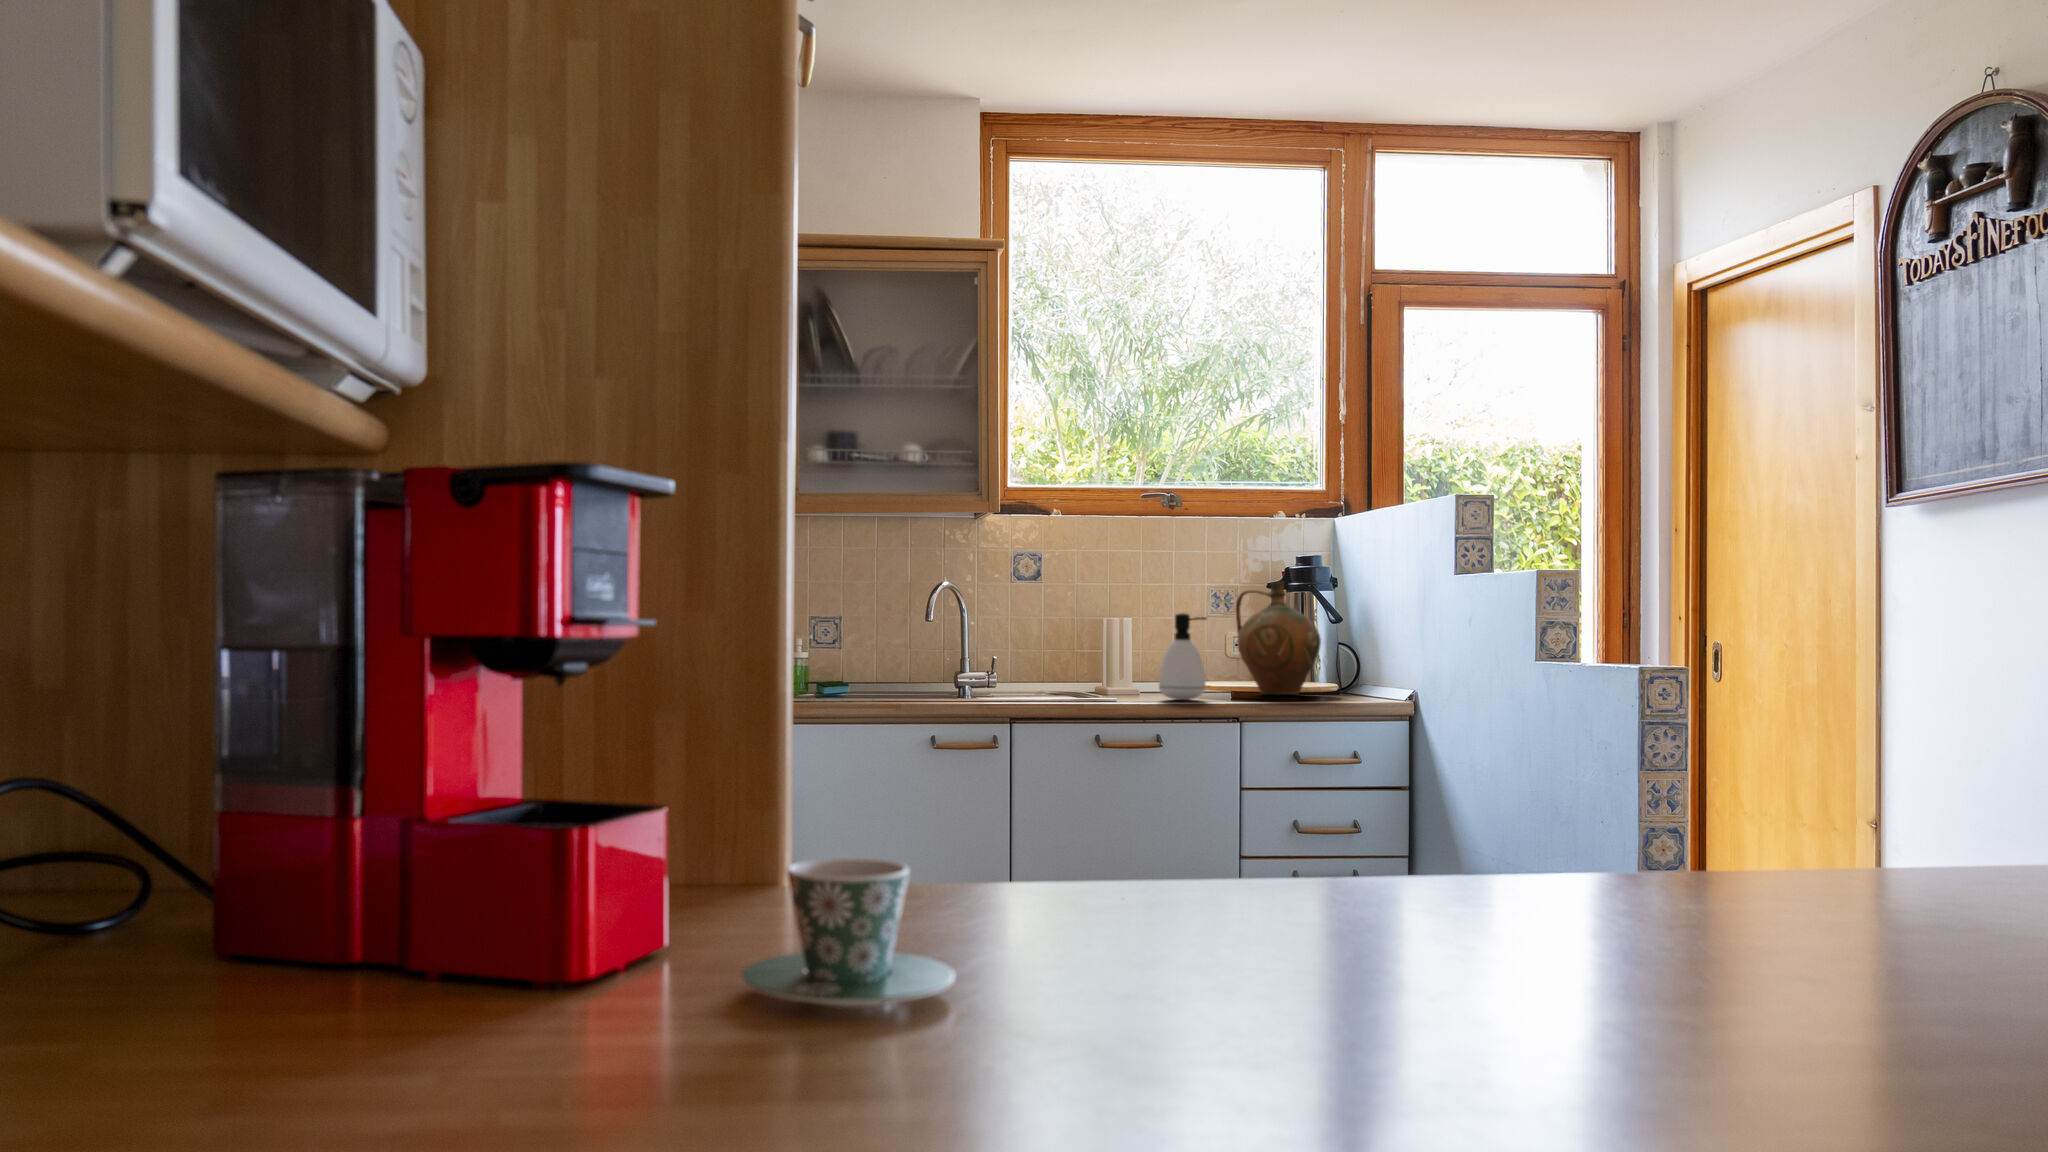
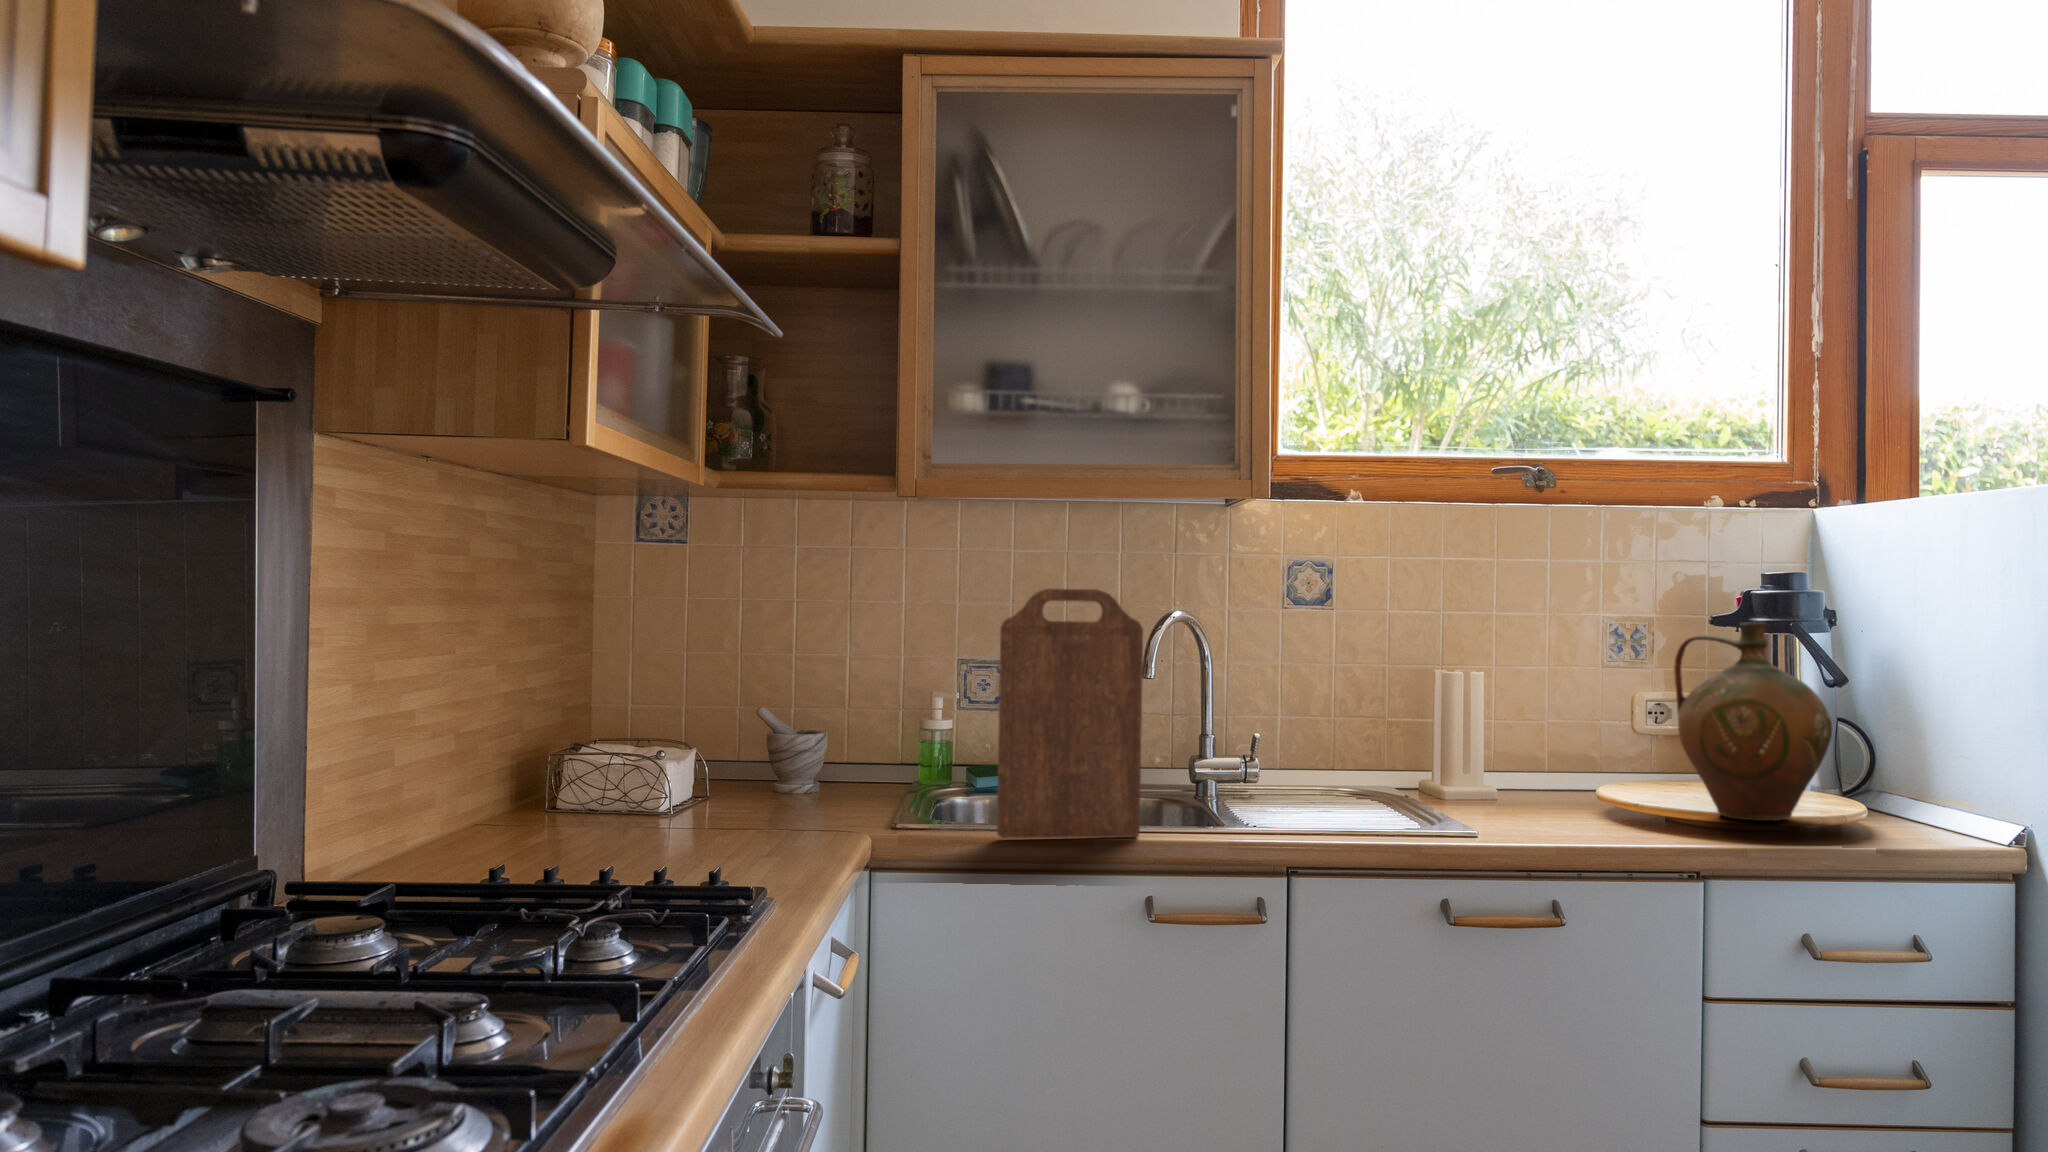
cutting board: none [839,561,924,707] -> present [997,588,1143,838]
soap dispenser: present [1159,613,1207,700] -> none [1547,681,1637,832]

